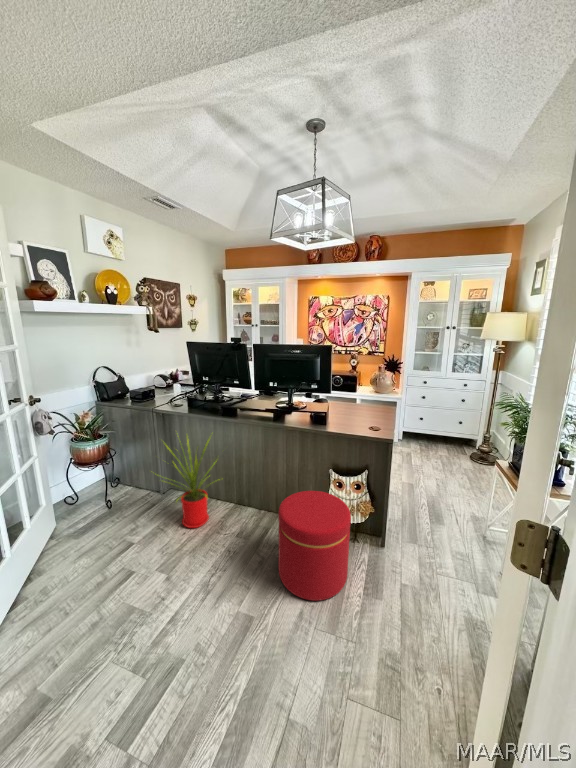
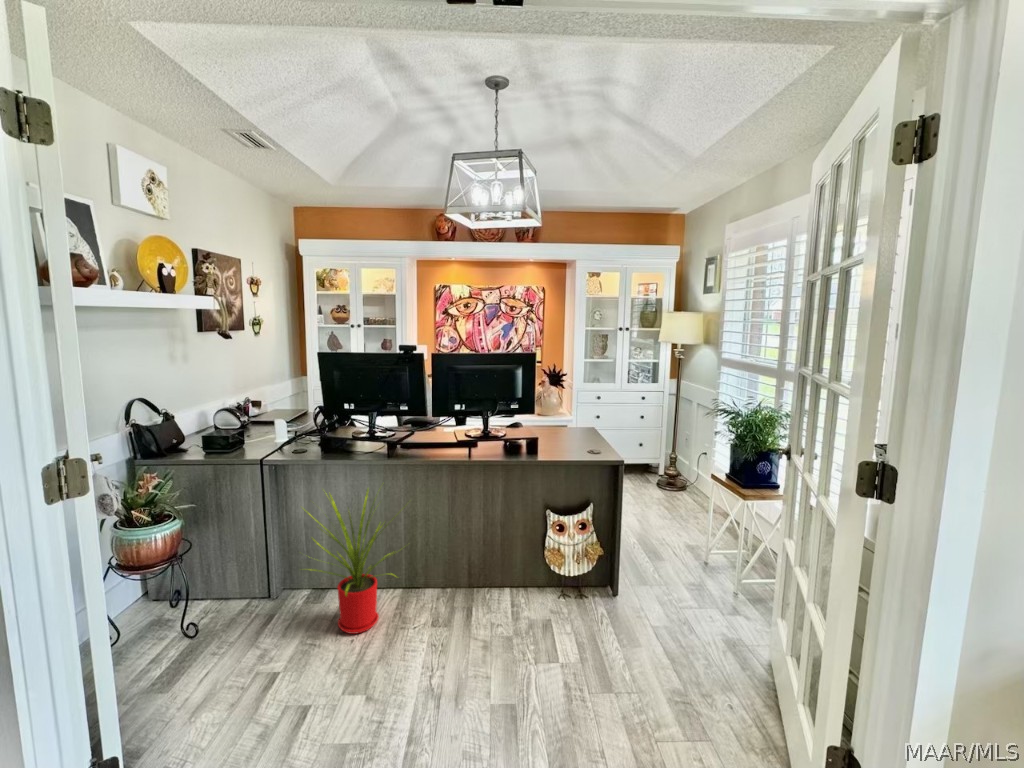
ottoman: present [278,491,351,601] -> none [511,538,601,668]

